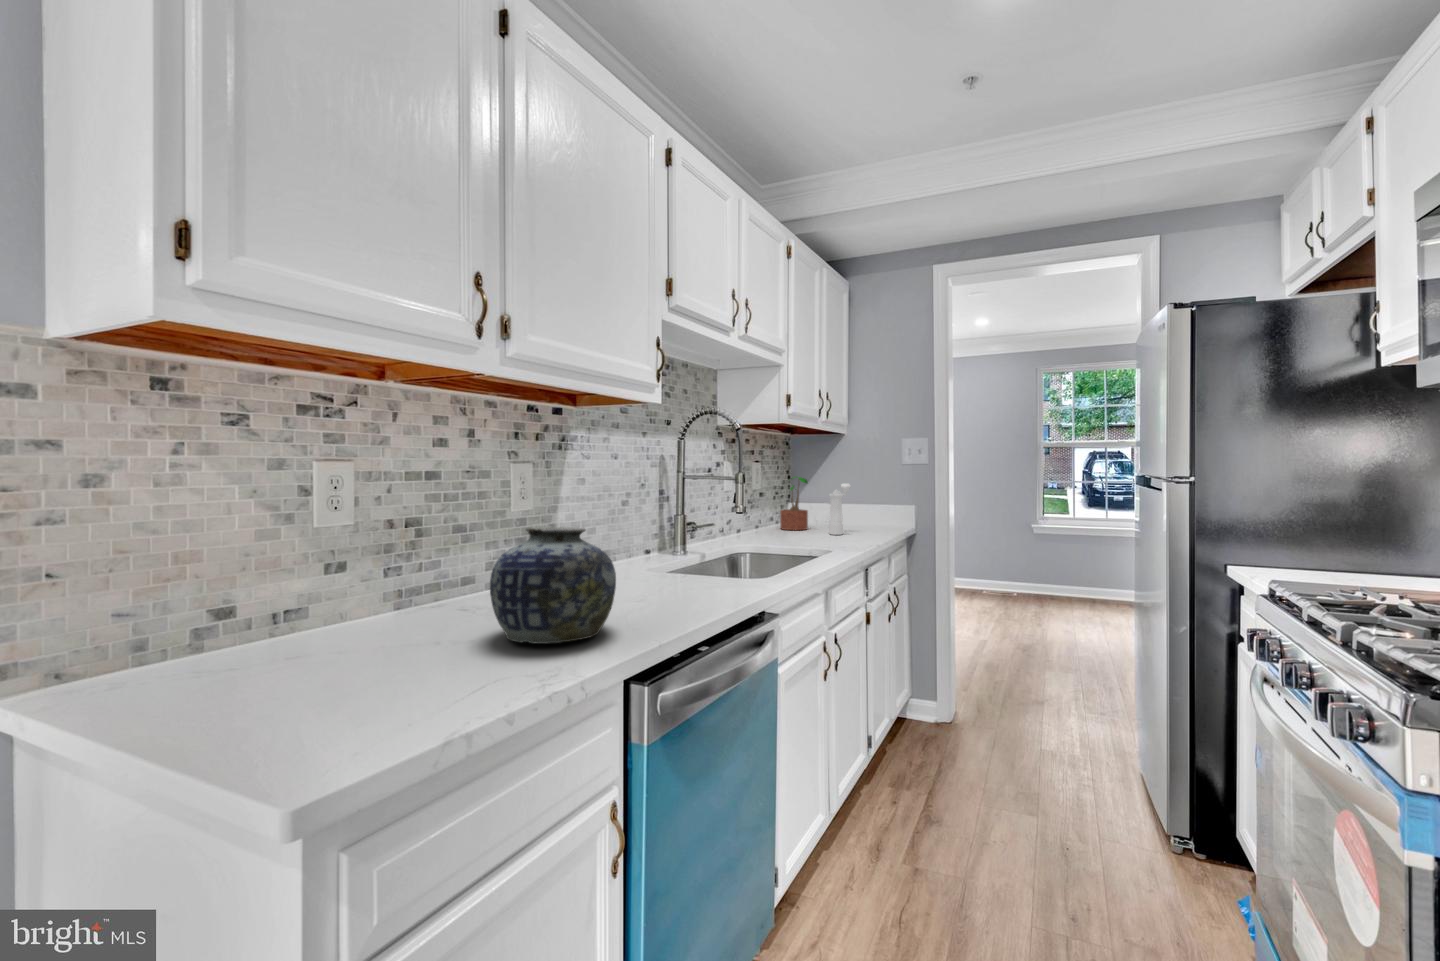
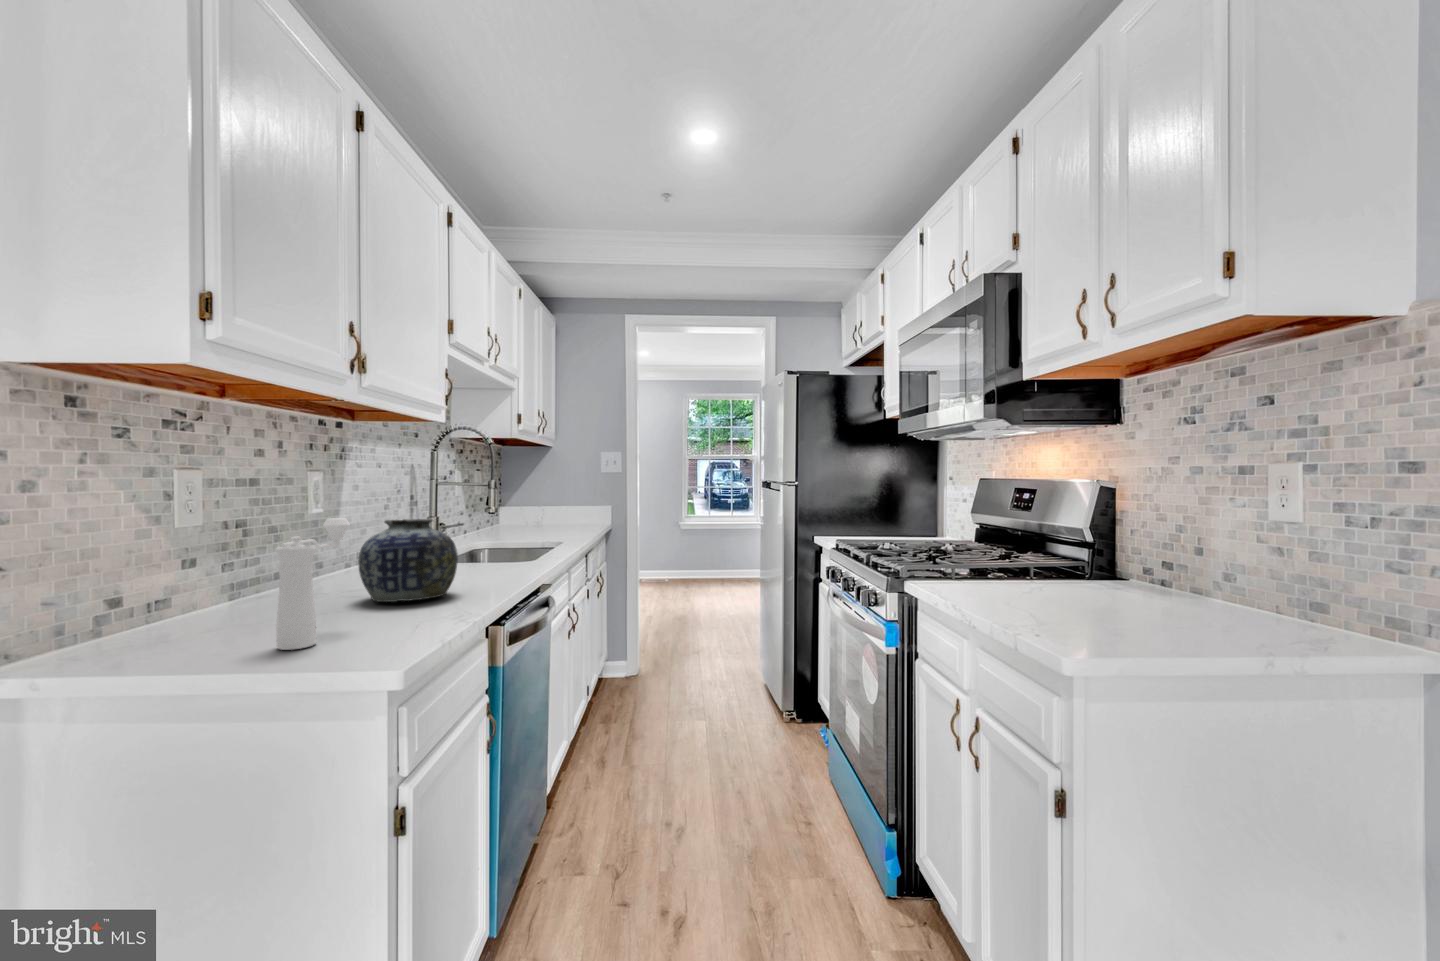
potted plant: present [780,477,808,530] -> none [499,483,524,531]
pepper mill: present [829,483,850,535] -> present [276,518,350,650]

